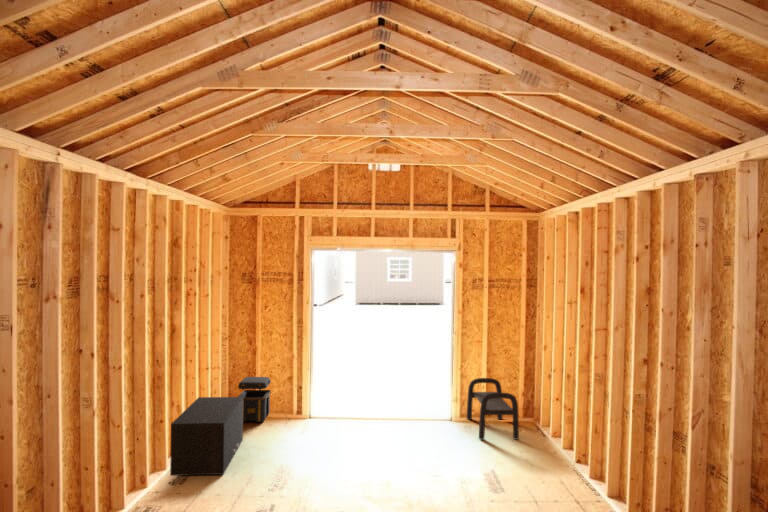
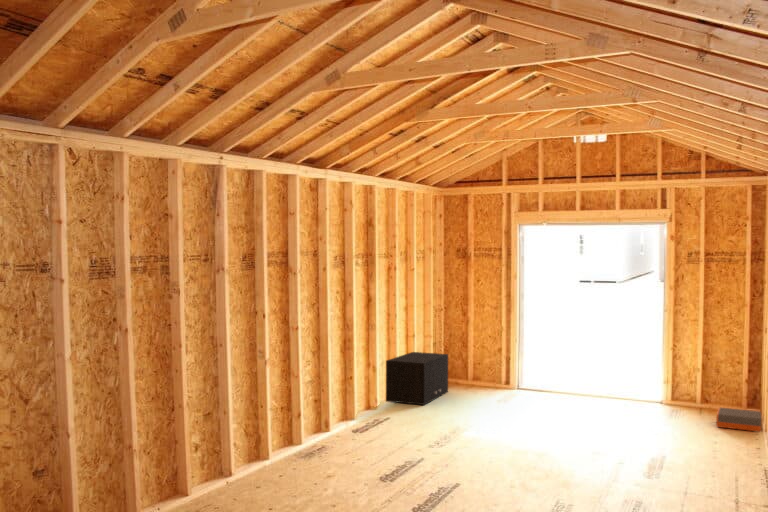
toolbox: present [238,377,271,422] -> none [449,345,480,385]
bench: present [467,378,519,439] -> none [672,359,720,417]
storage box: none [523,432,572,457] -> present [716,408,761,432]

